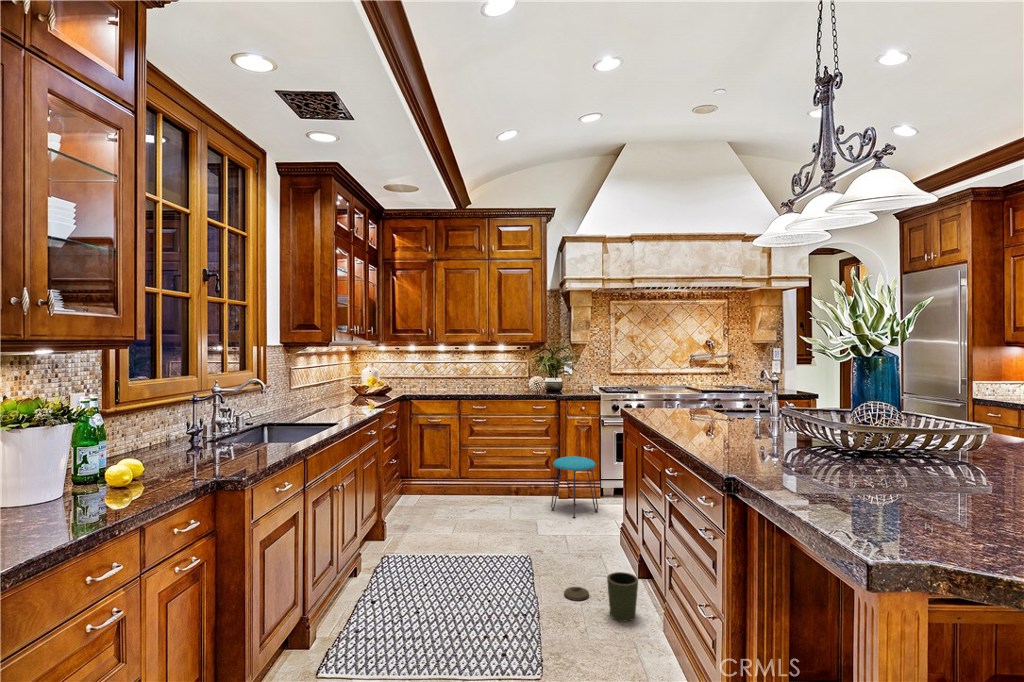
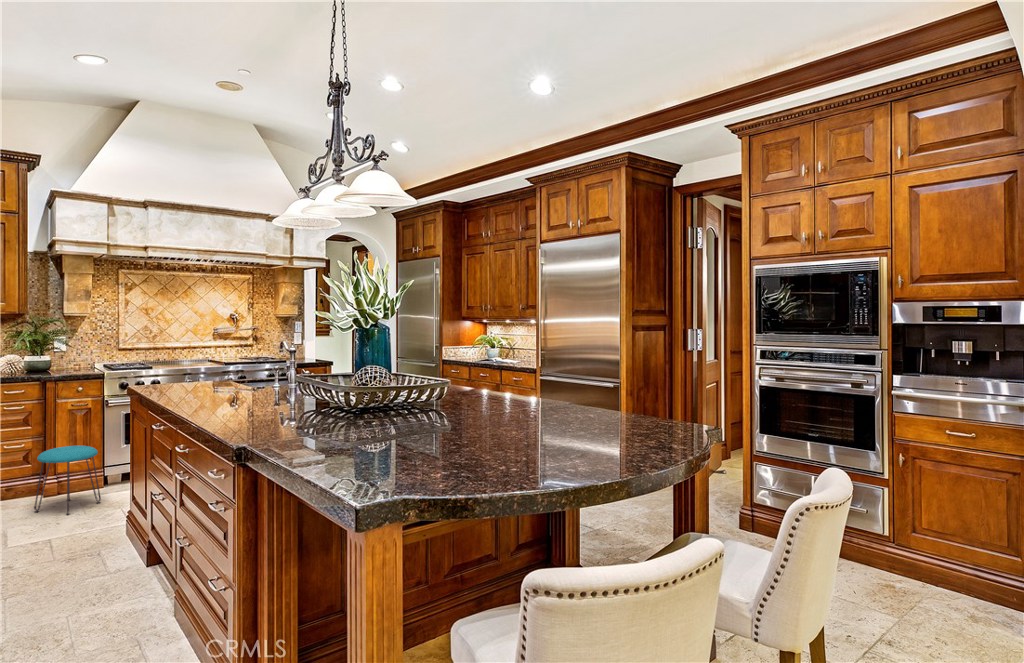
trash can: present [564,572,638,621] -> none [56,552,146,599]

